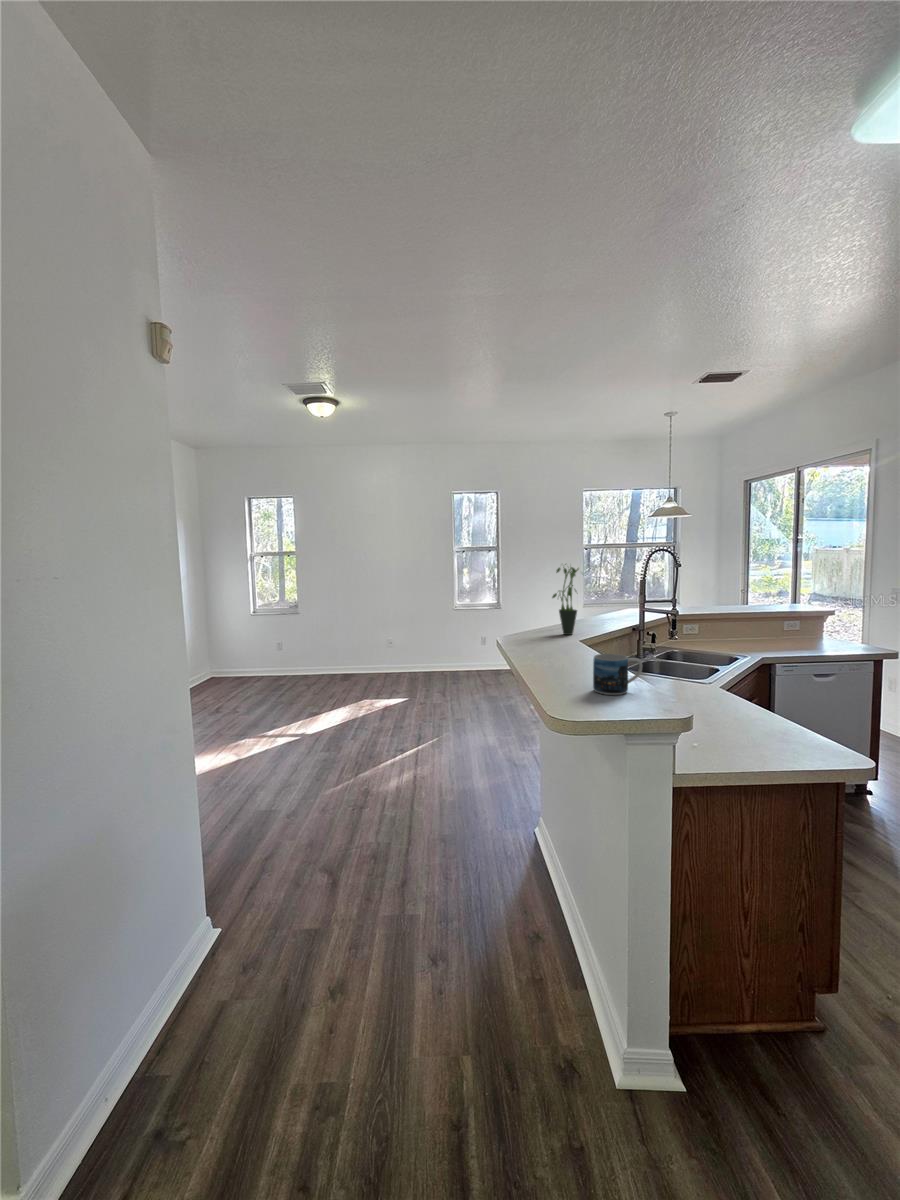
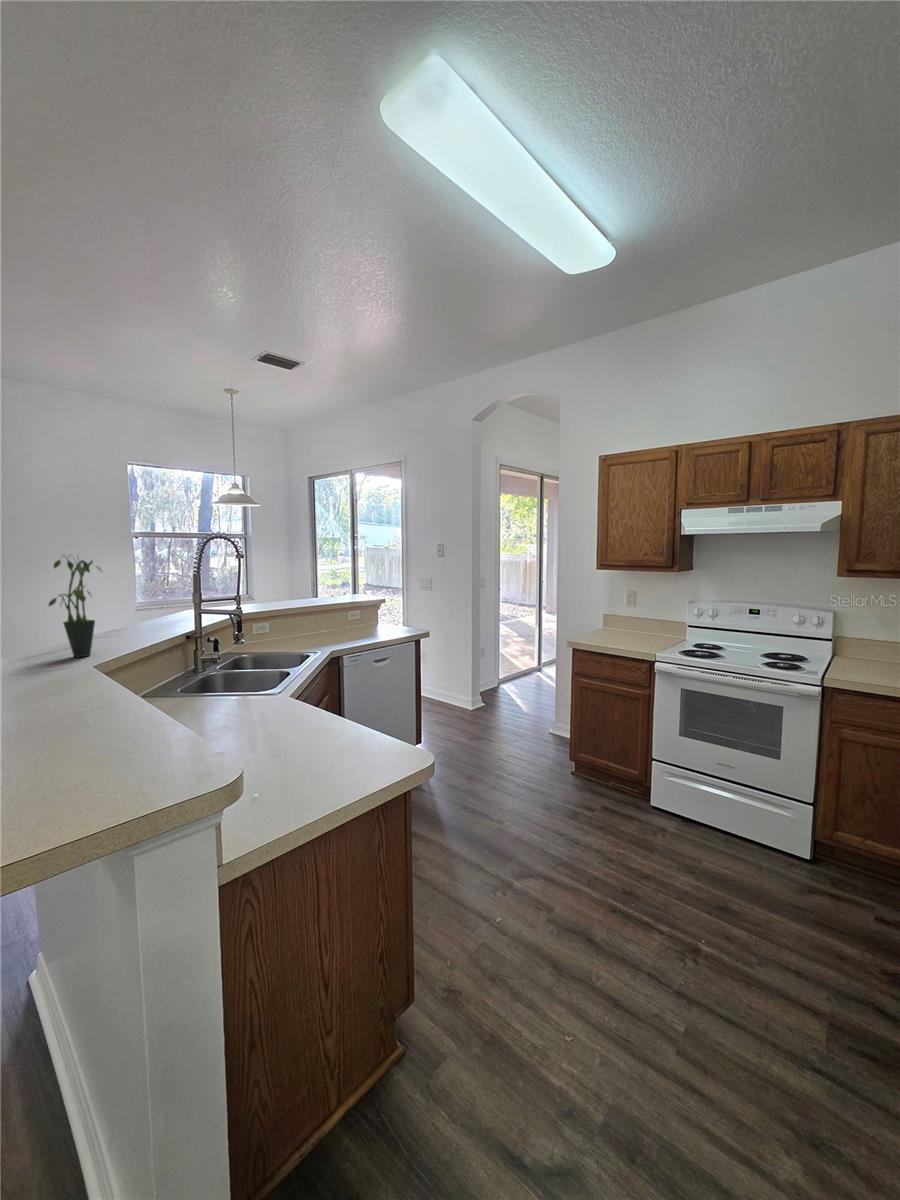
mug: present [593,654,642,695] -> none [60,702,158,780]

